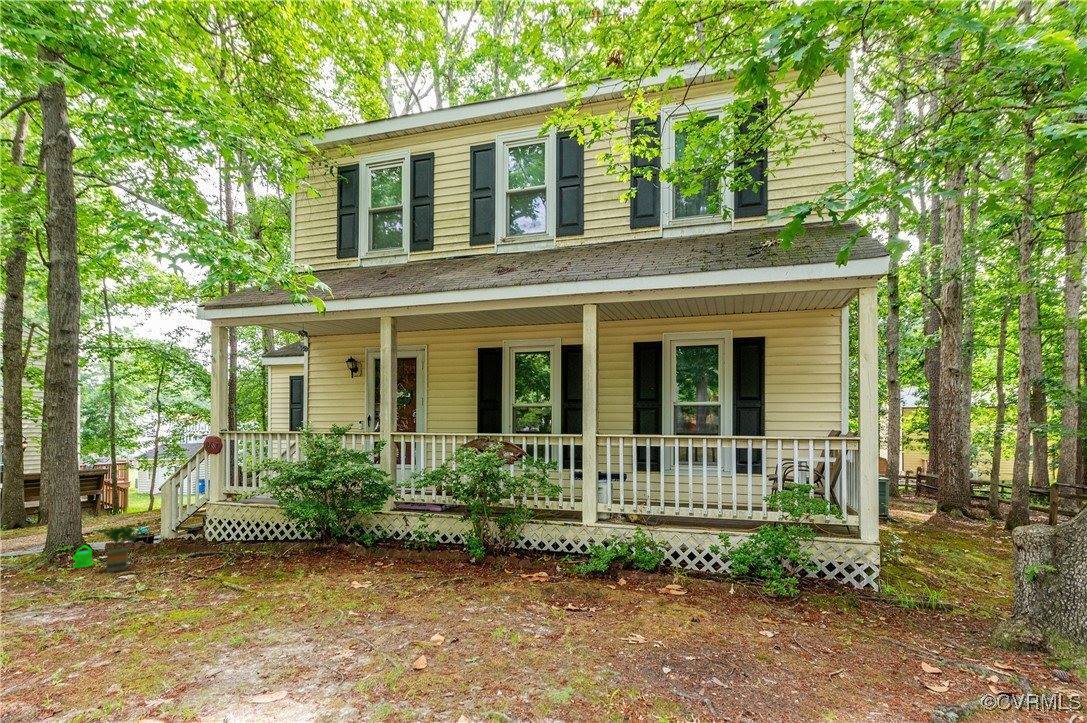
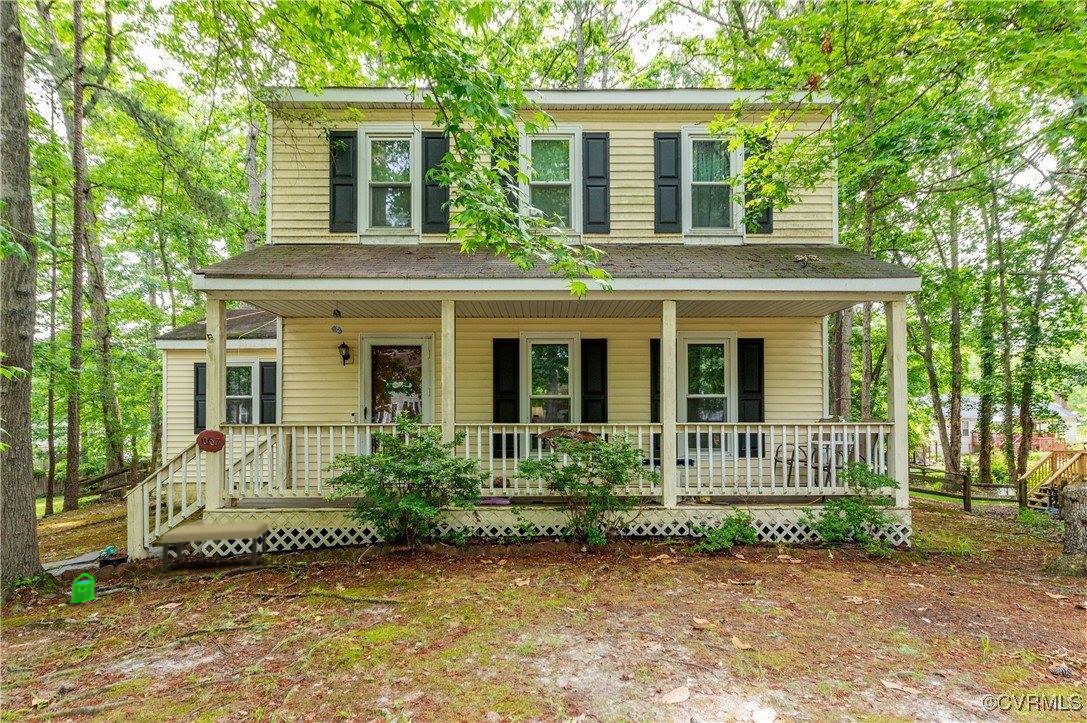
bench: none [164,512,248,552] -> present [162,522,268,572]
potted tree: present [104,527,137,572] -> none [127,543,172,601]

